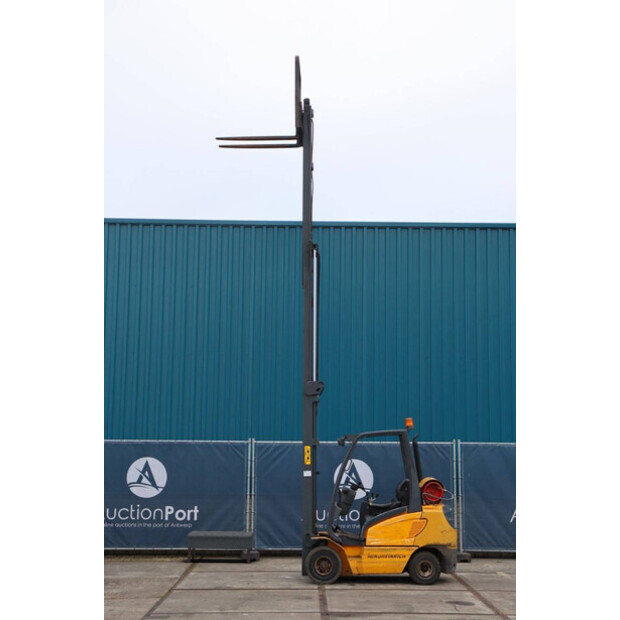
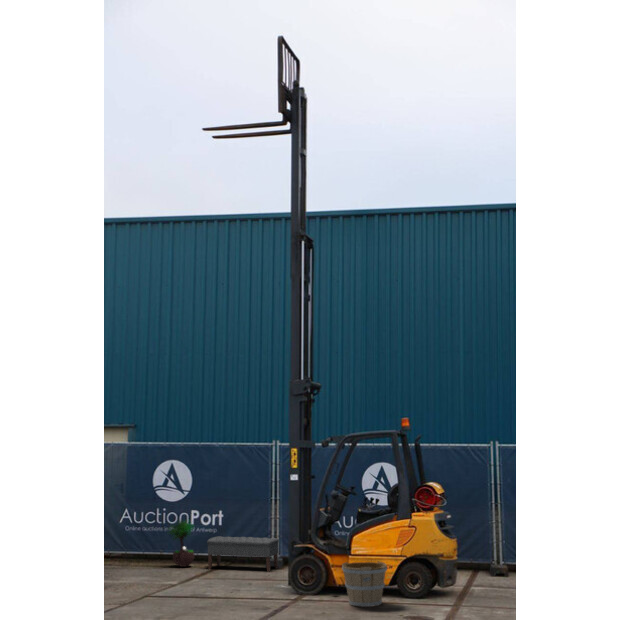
potted tree: none [146,512,175,561] -> present [169,521,194,567]
wooden bucket: none [366,551,408,594] -> present [342,561,387,607]

